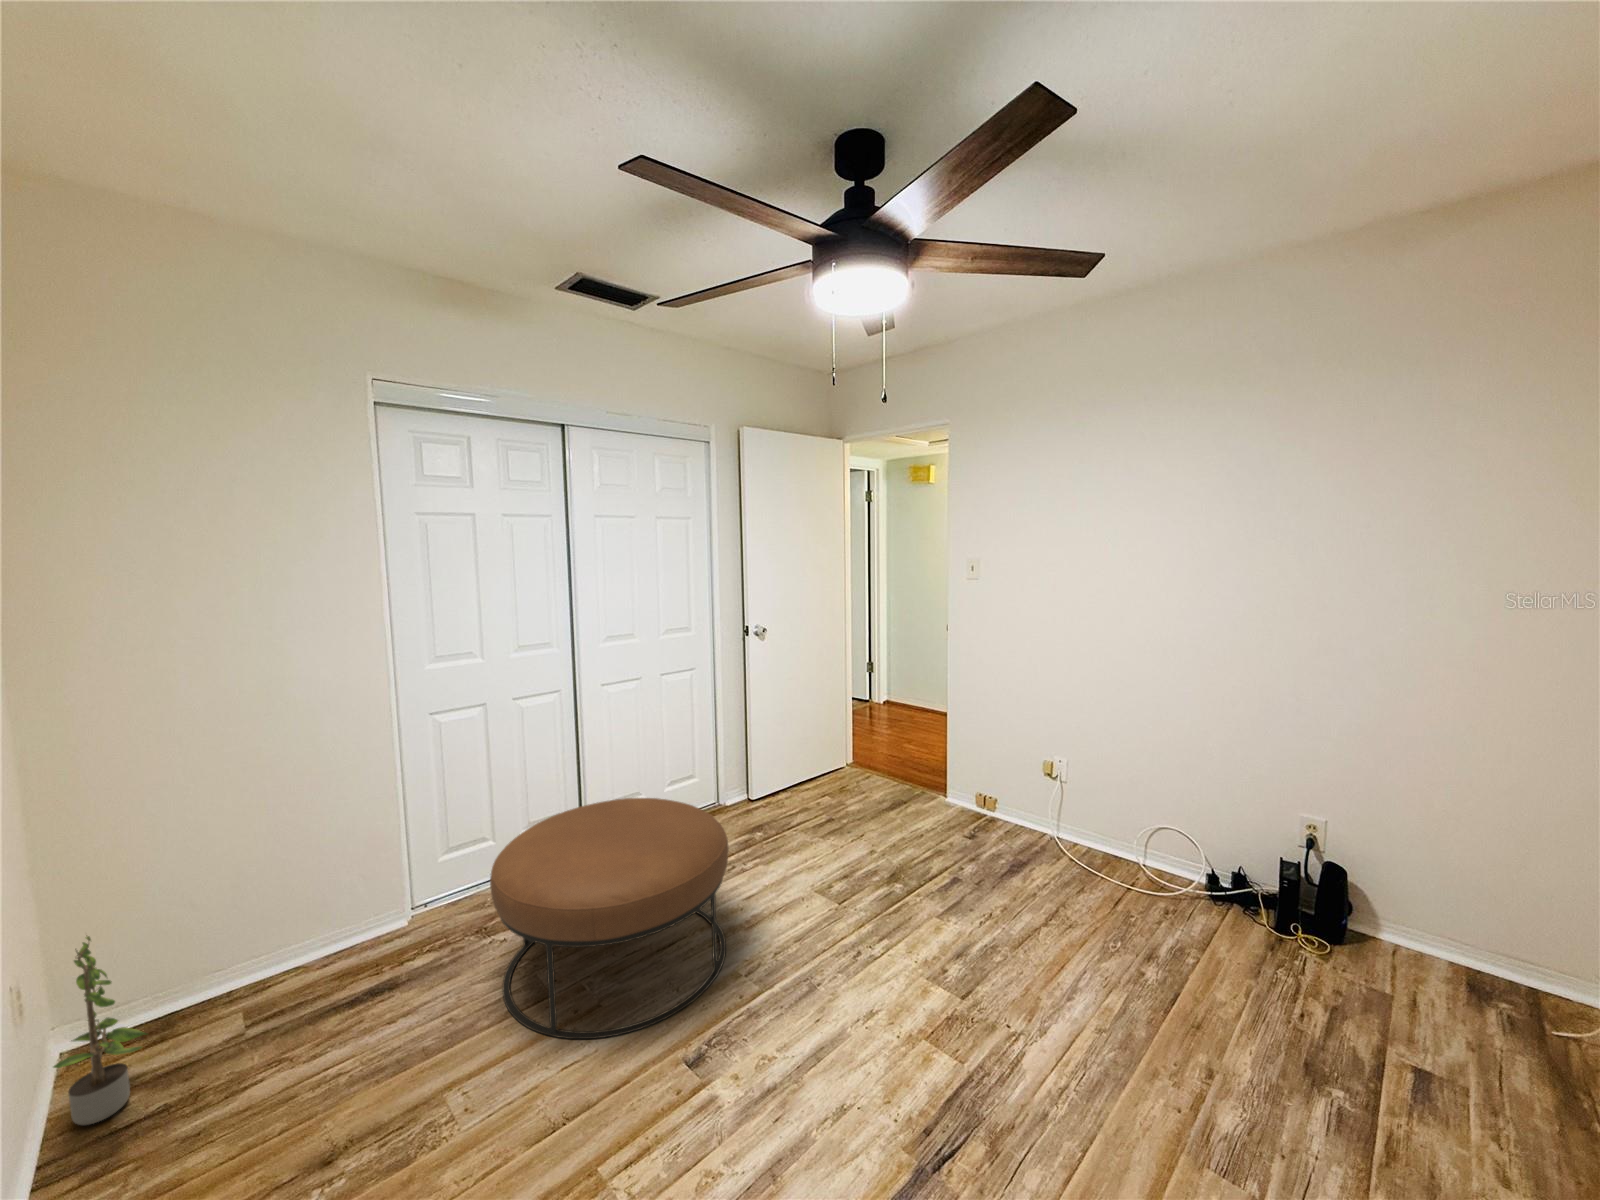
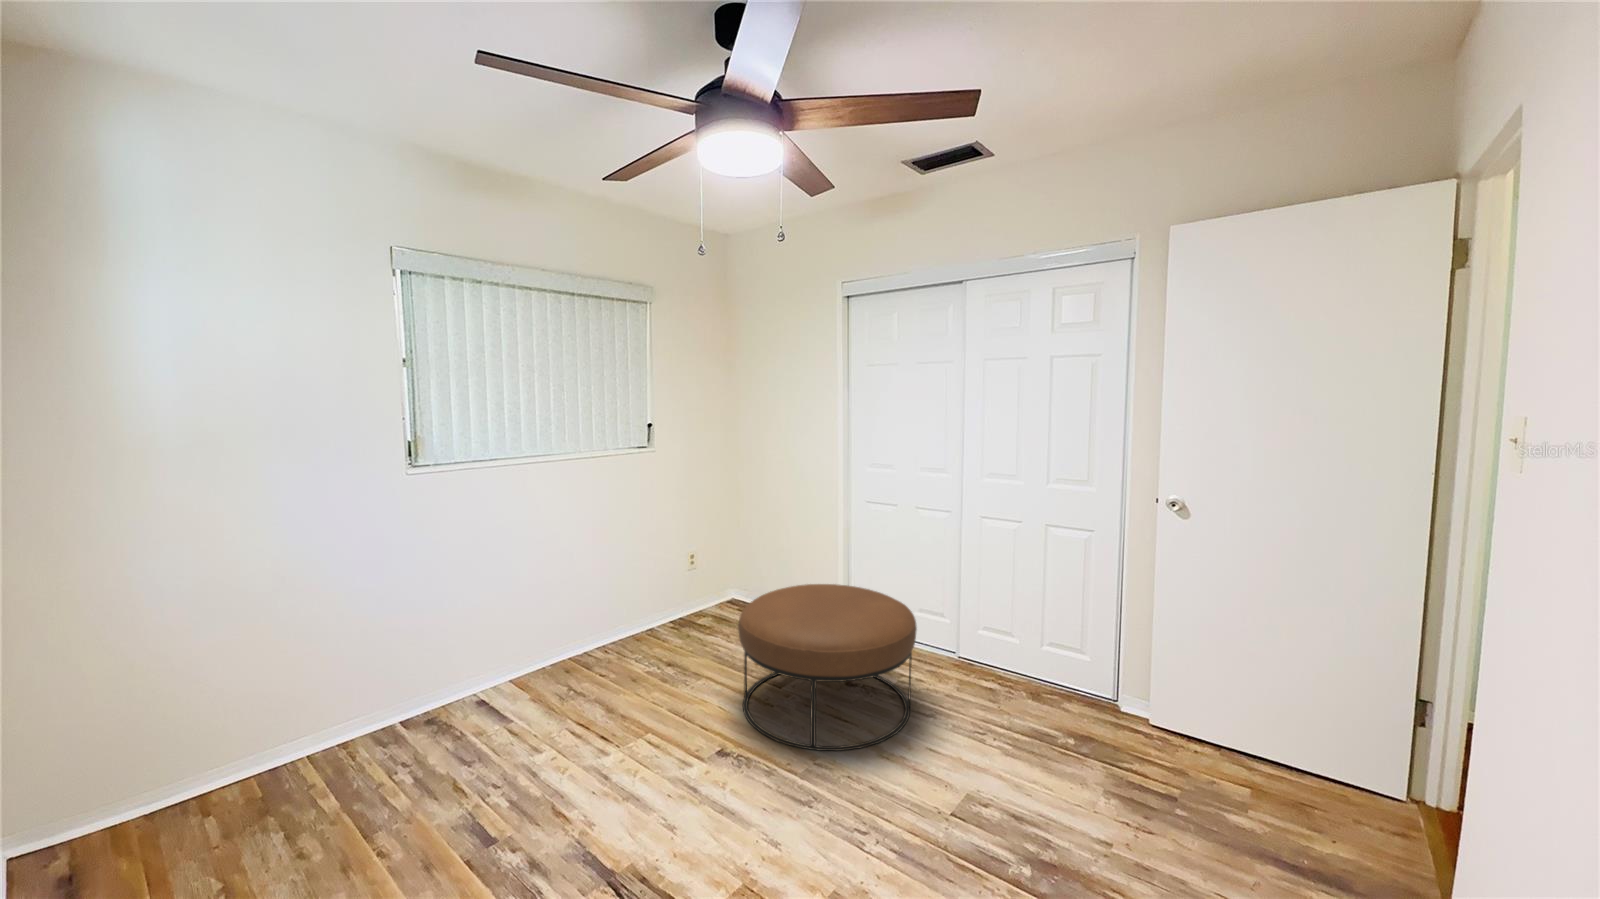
potted plant: present [53,936,148,1125] -> none [685,539,724,615]

